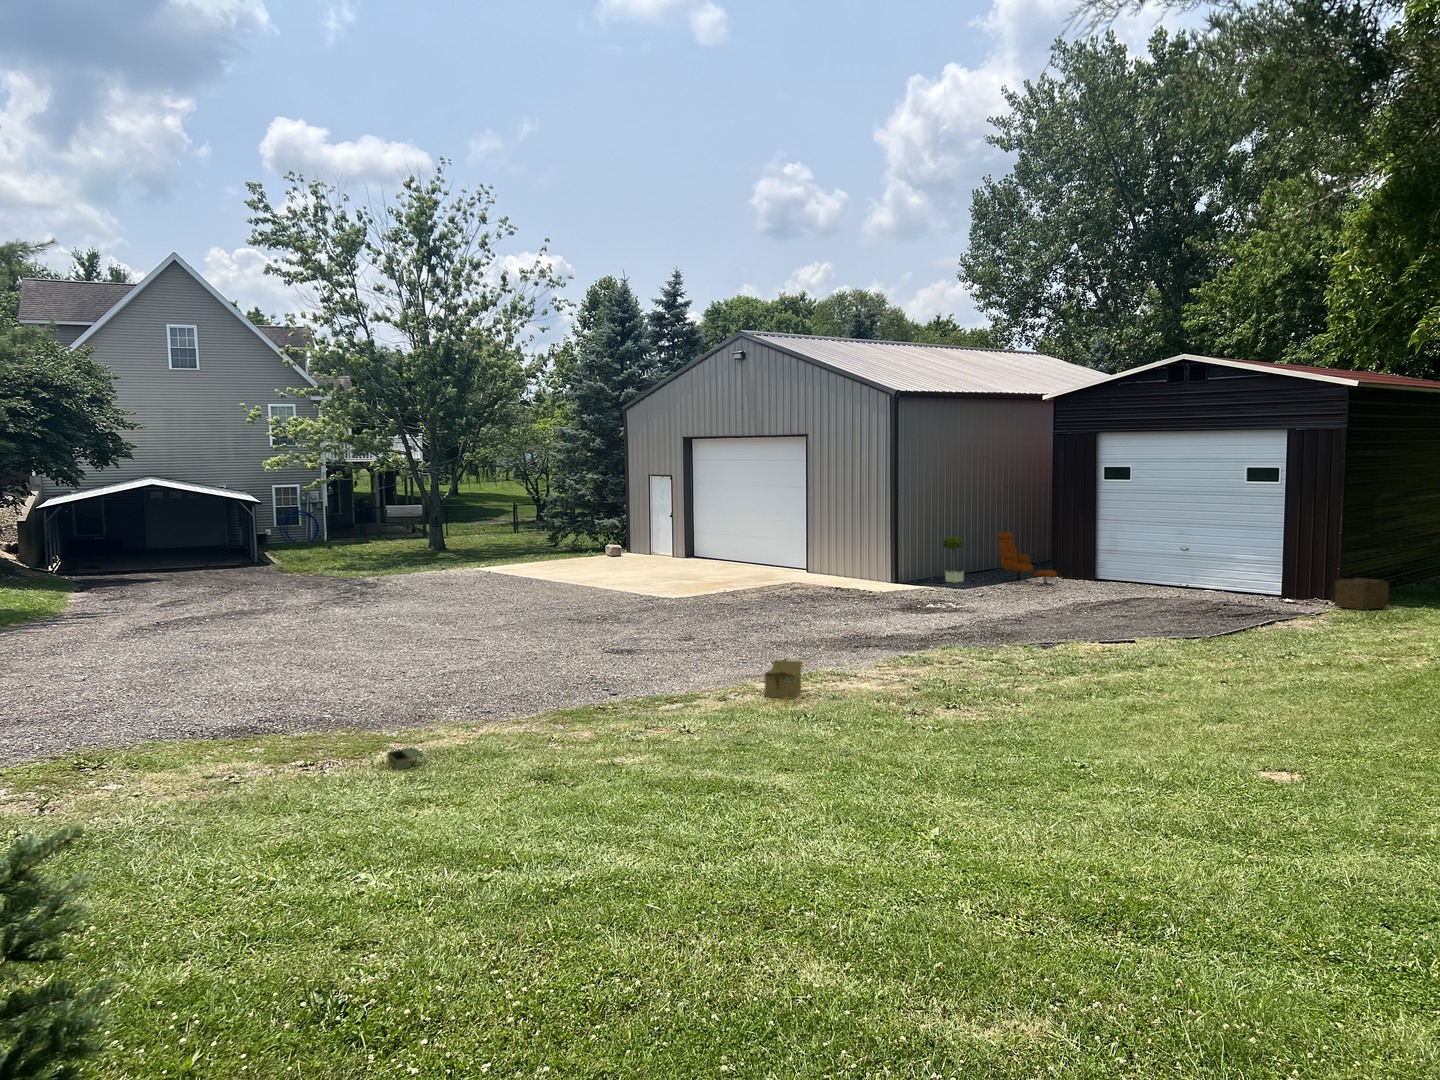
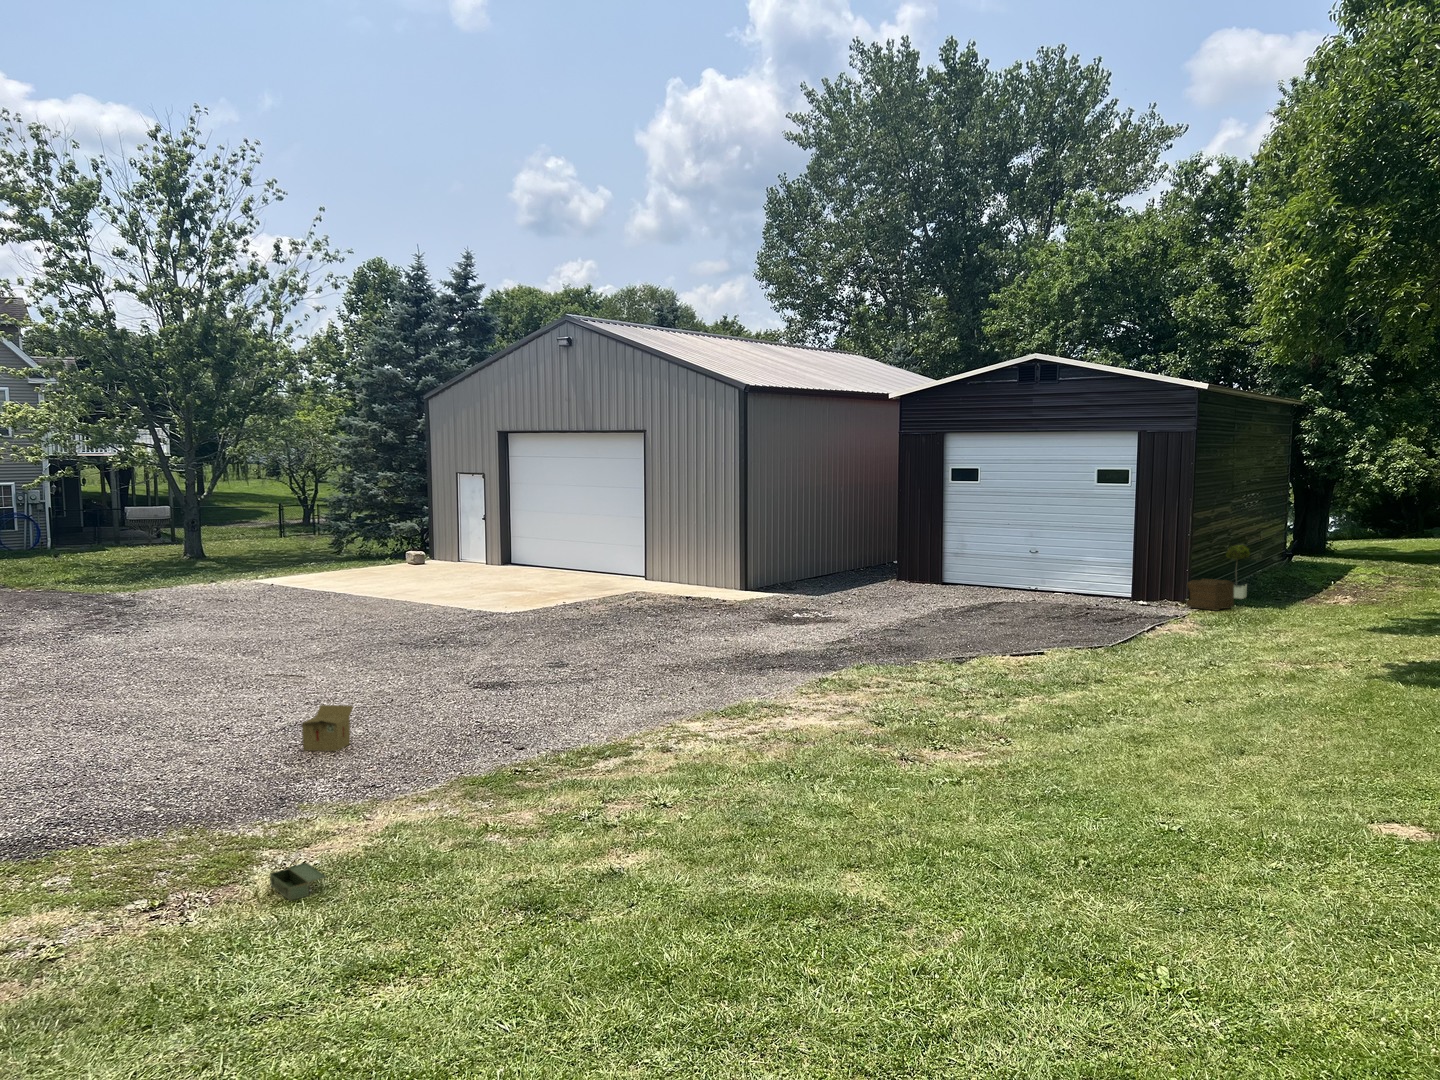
lounge chair: present [998,532,1057,585] -> none [846,534,907,591]
potted tree: present [943,537,964,583] -> present [1226,544,1250,599]
cardboard box: present [764,660,802,699] -> present [302,705,353,751]

